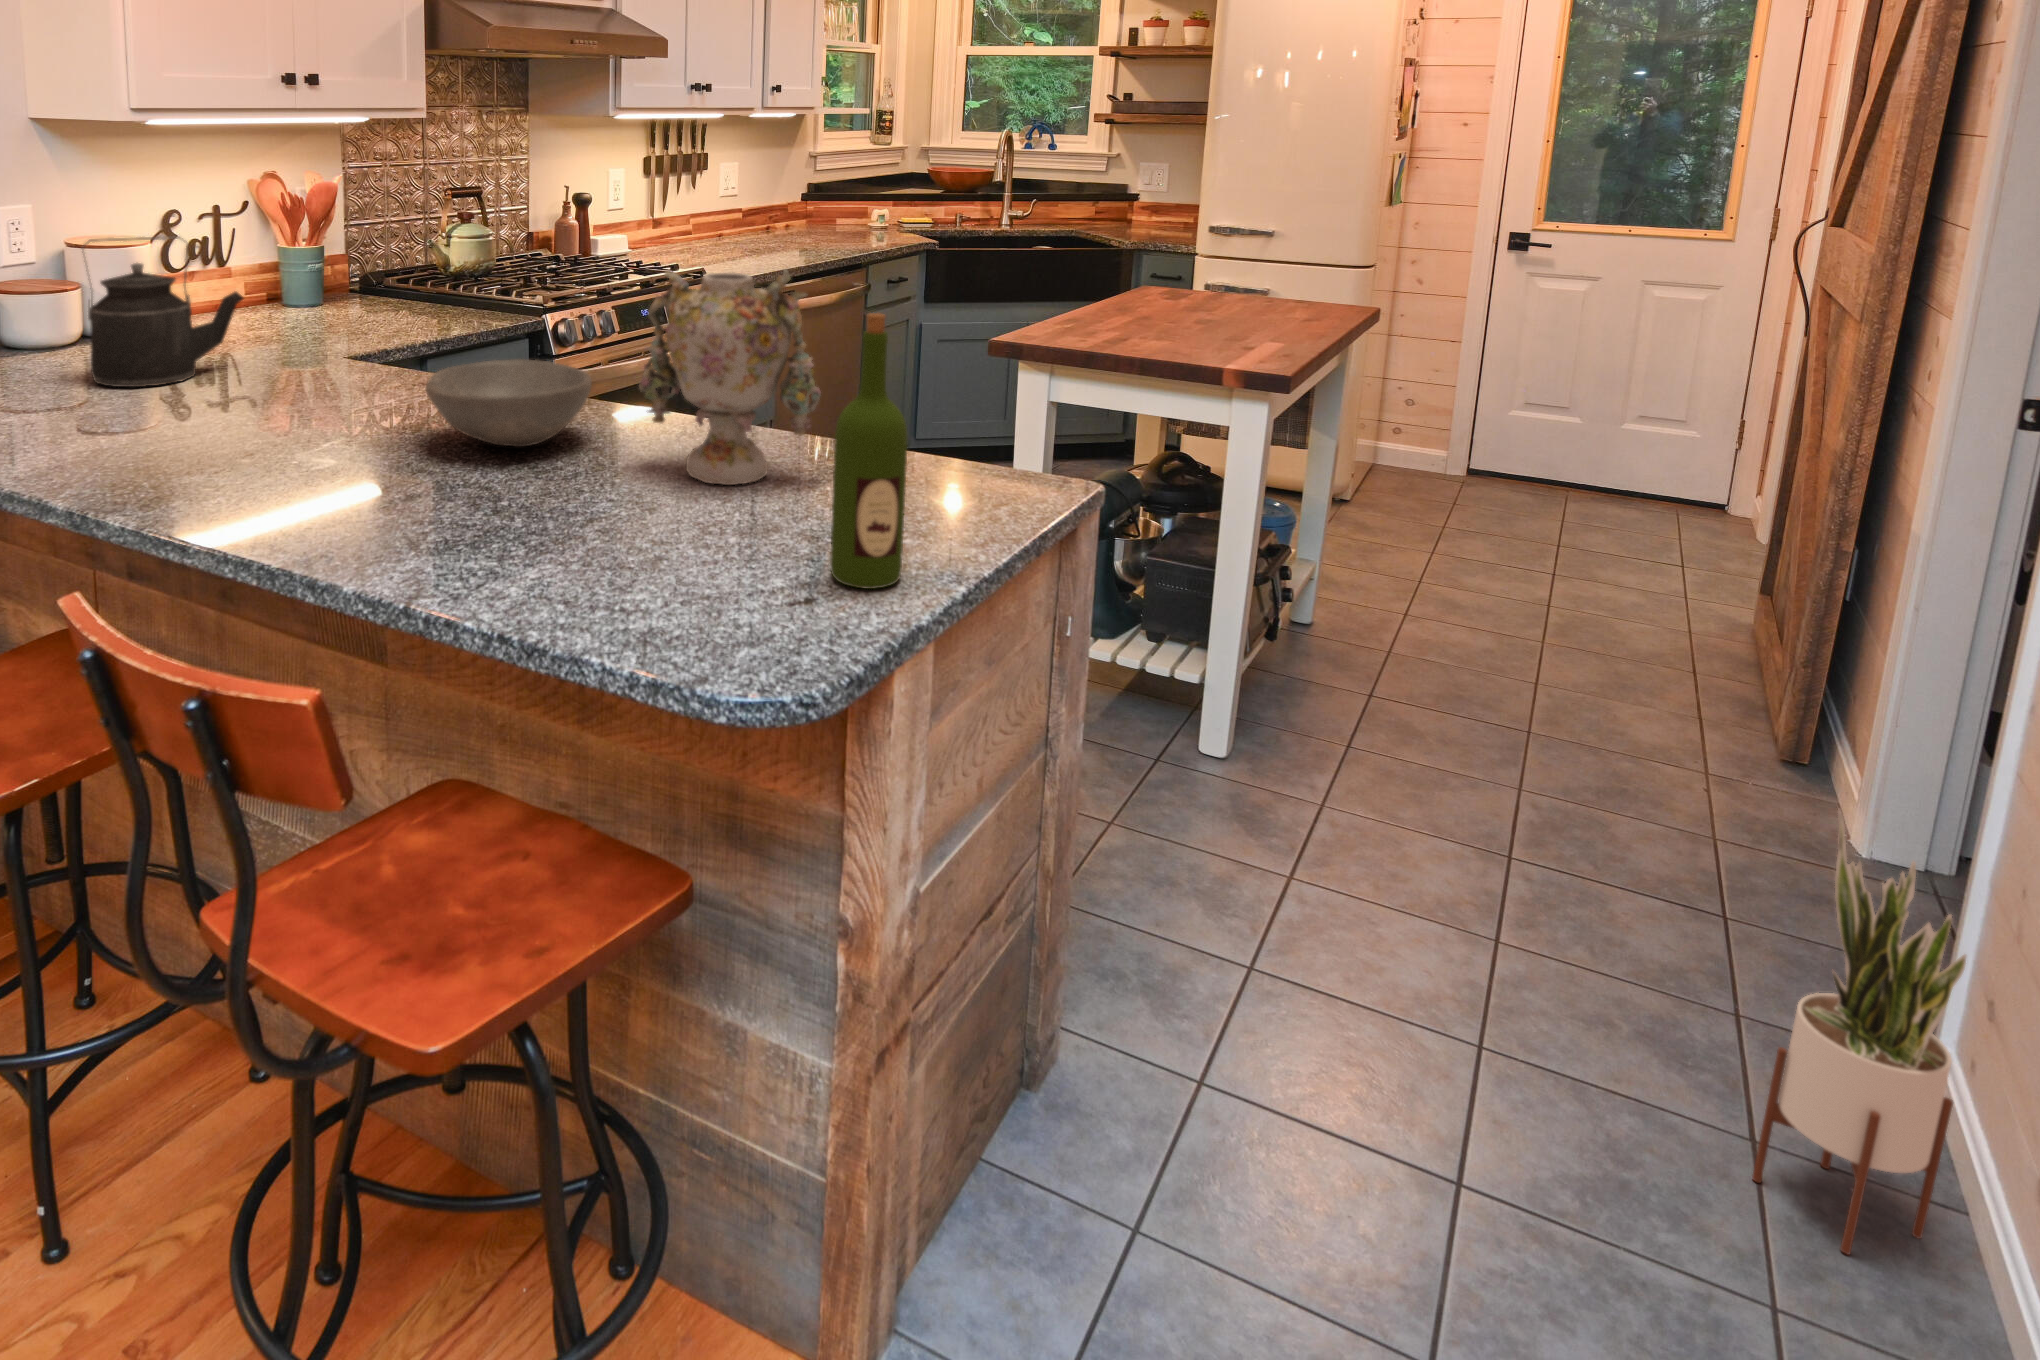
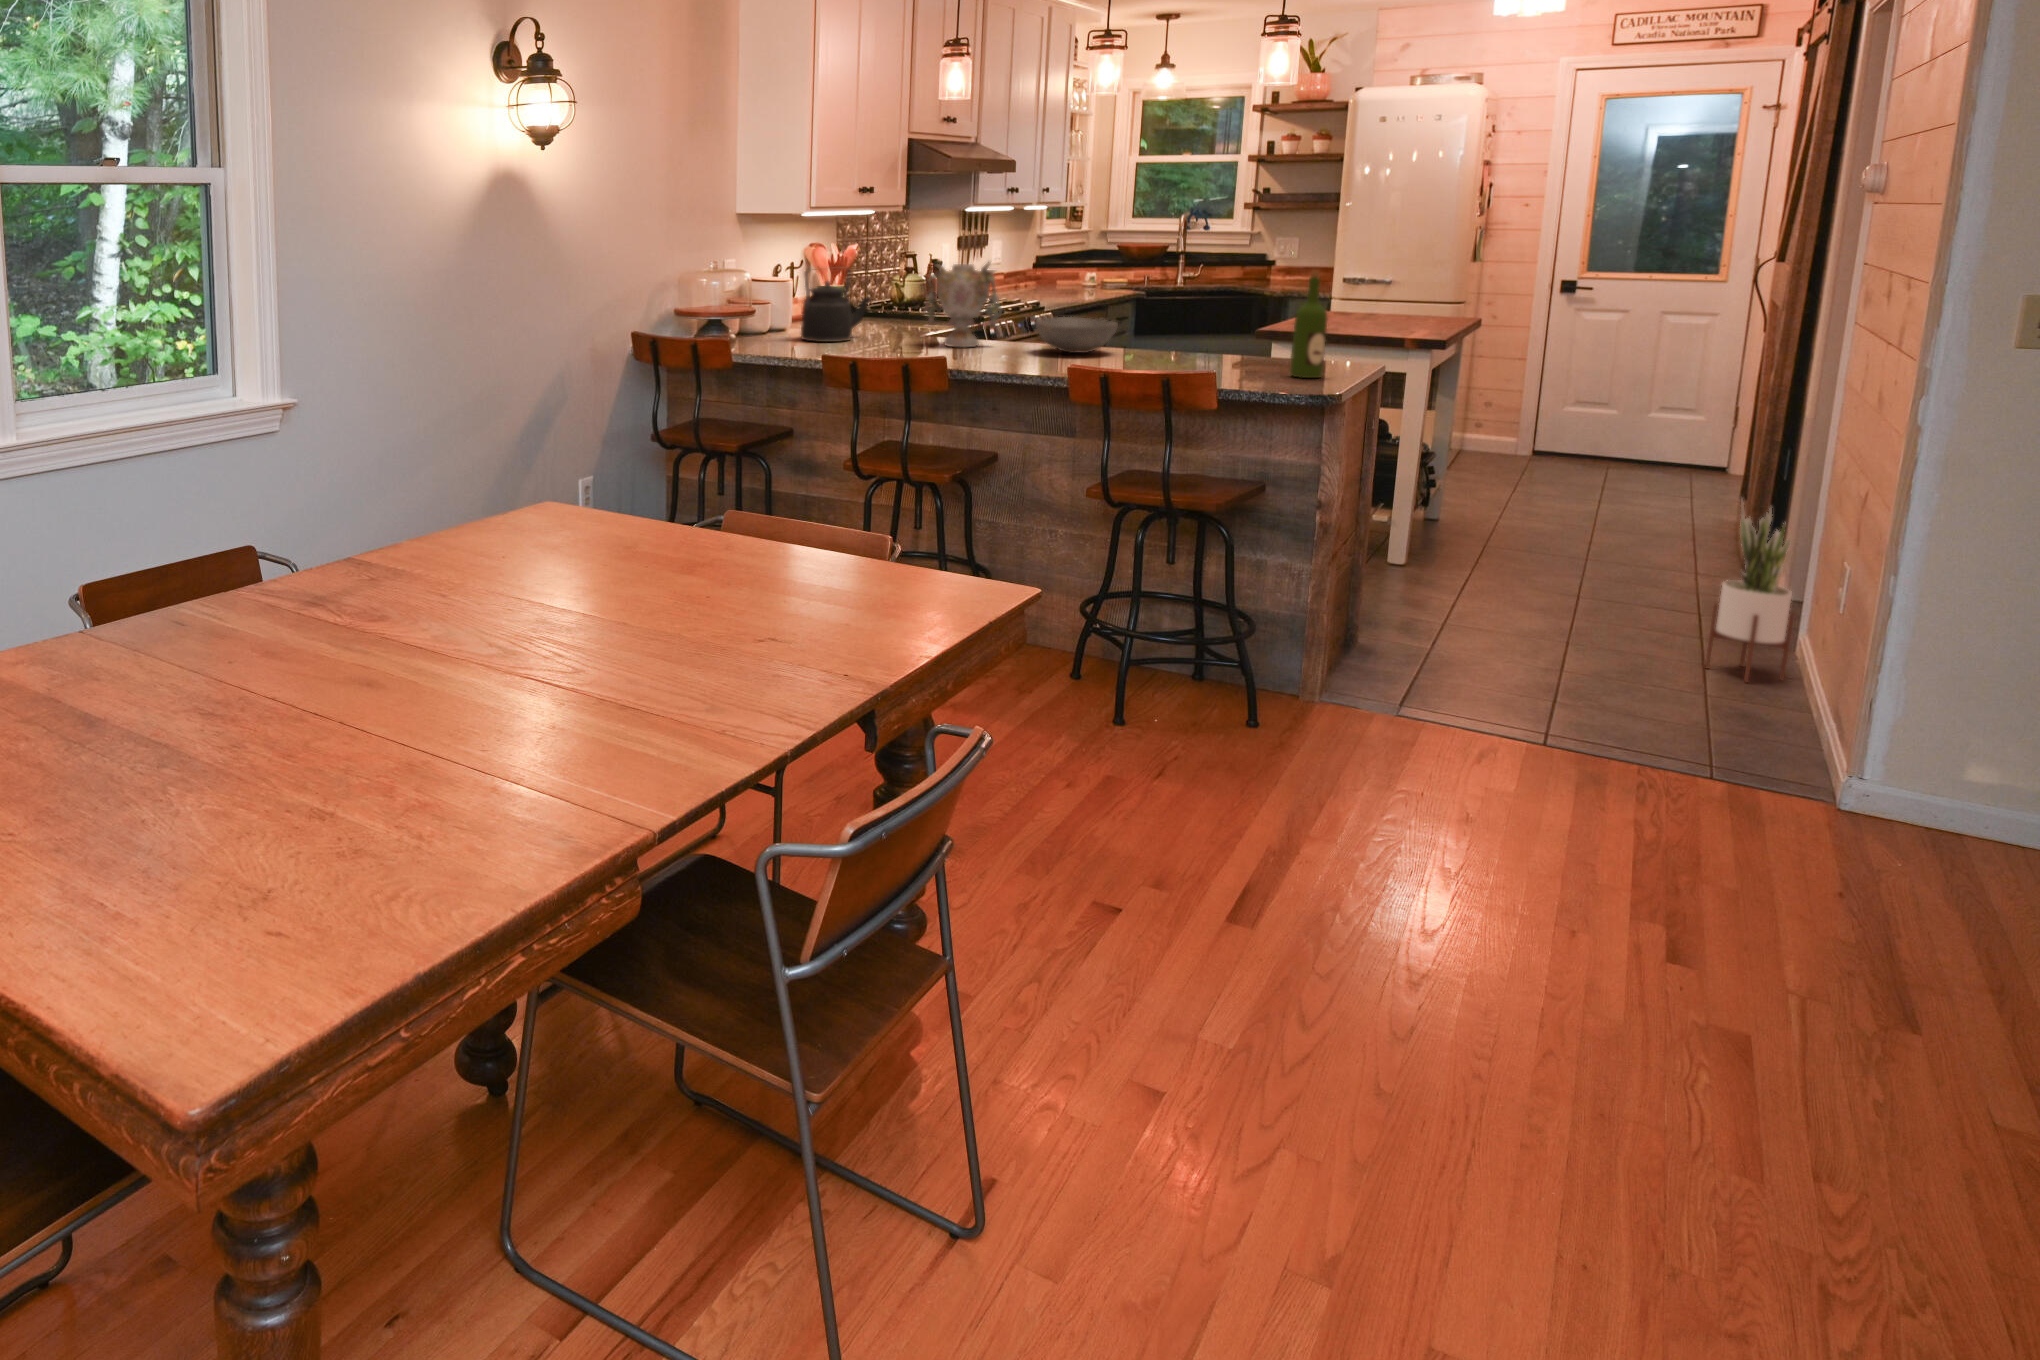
vase: present [639,269,821,485] -> present [923,262,1002,347]

